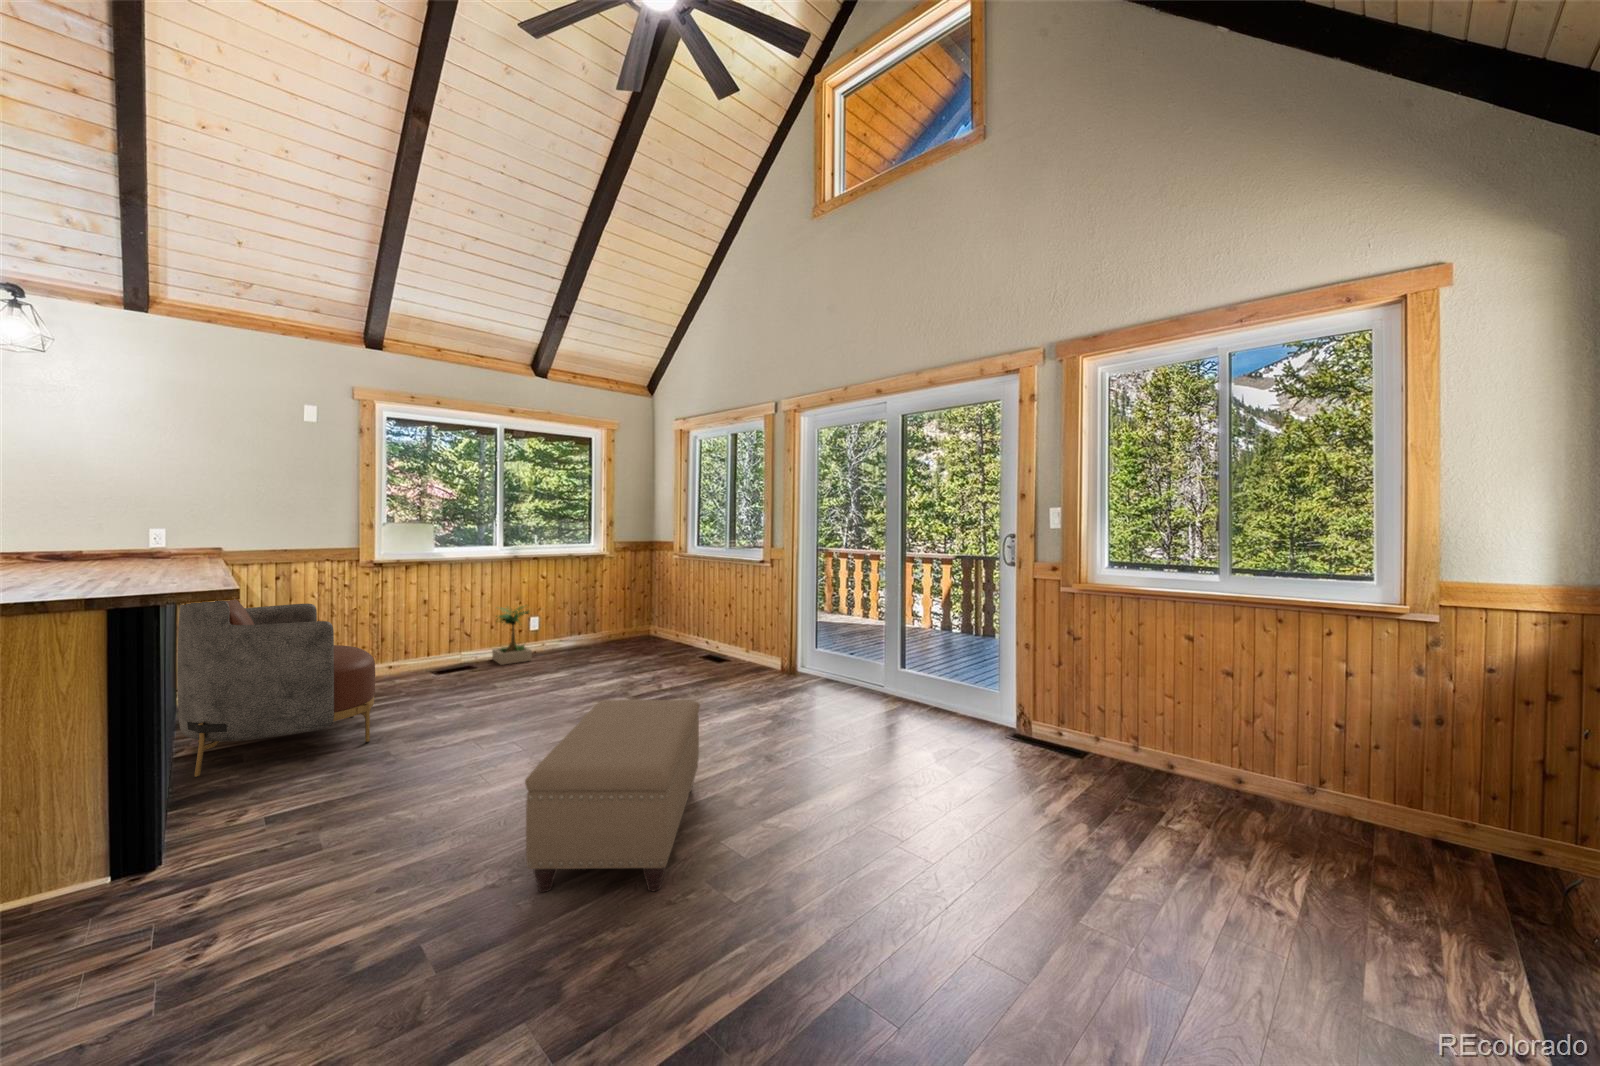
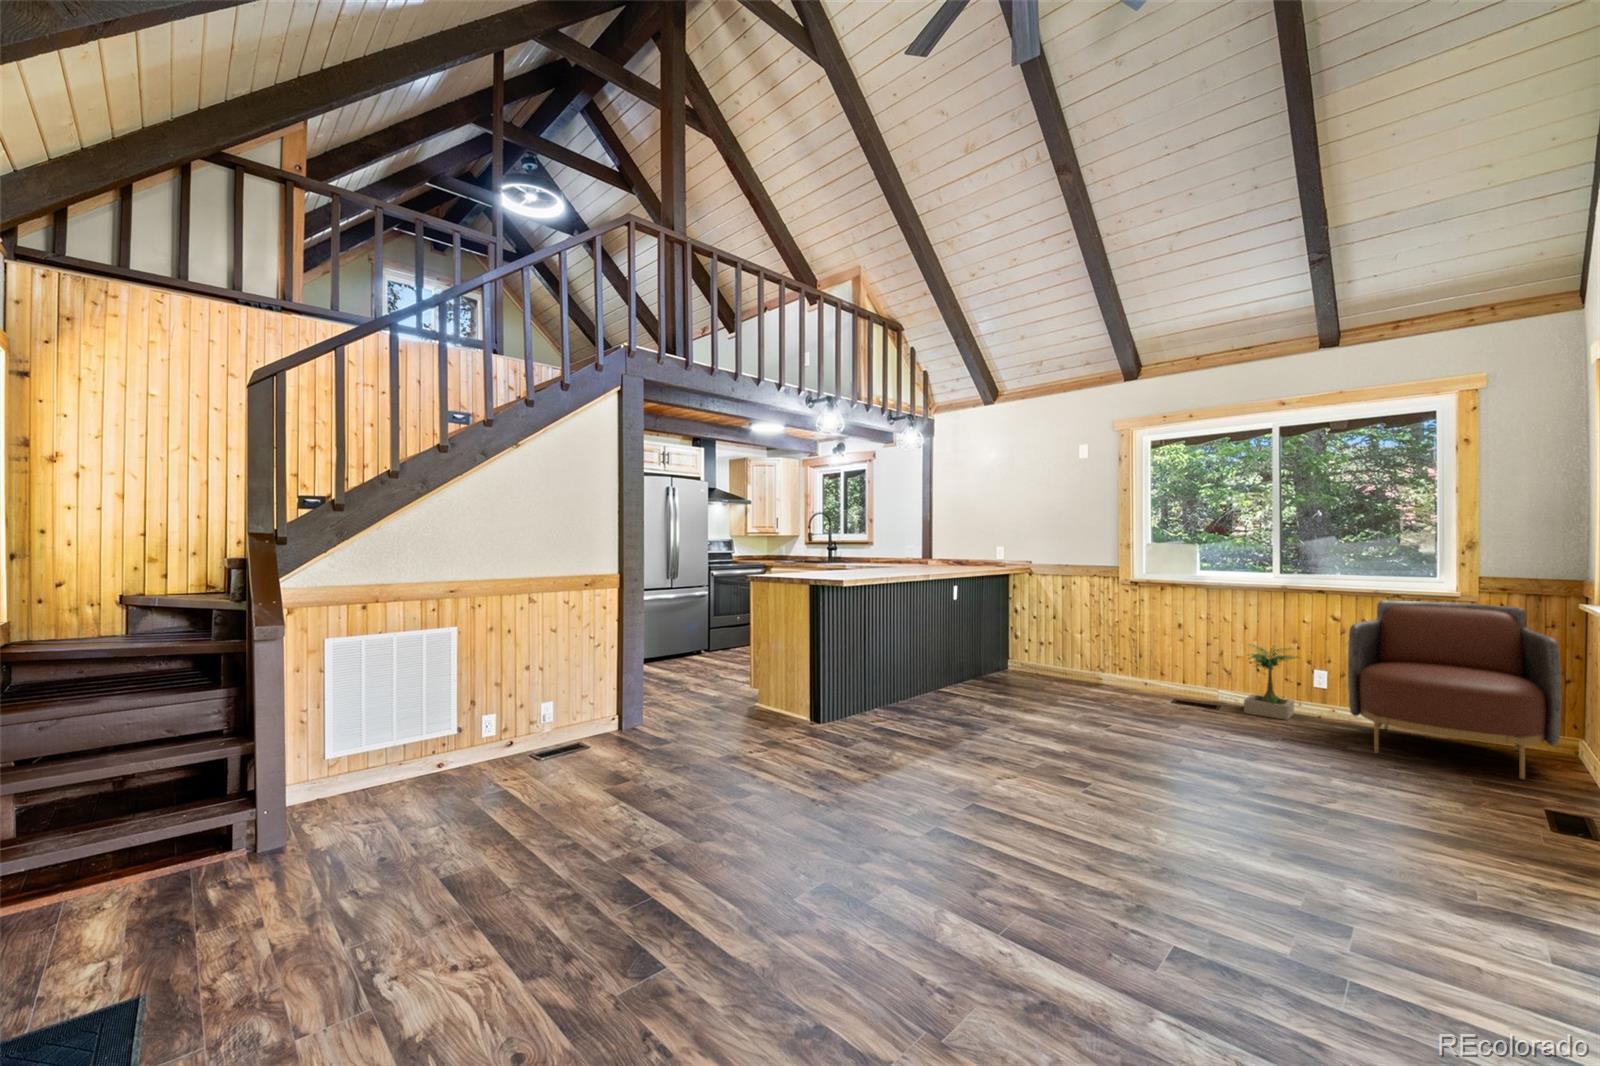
armchair: present [177,599,375,778] -> present [1348,600,1561,780]
ottoman: present [525,700,700,892] -> none [827,719,1064,869]

